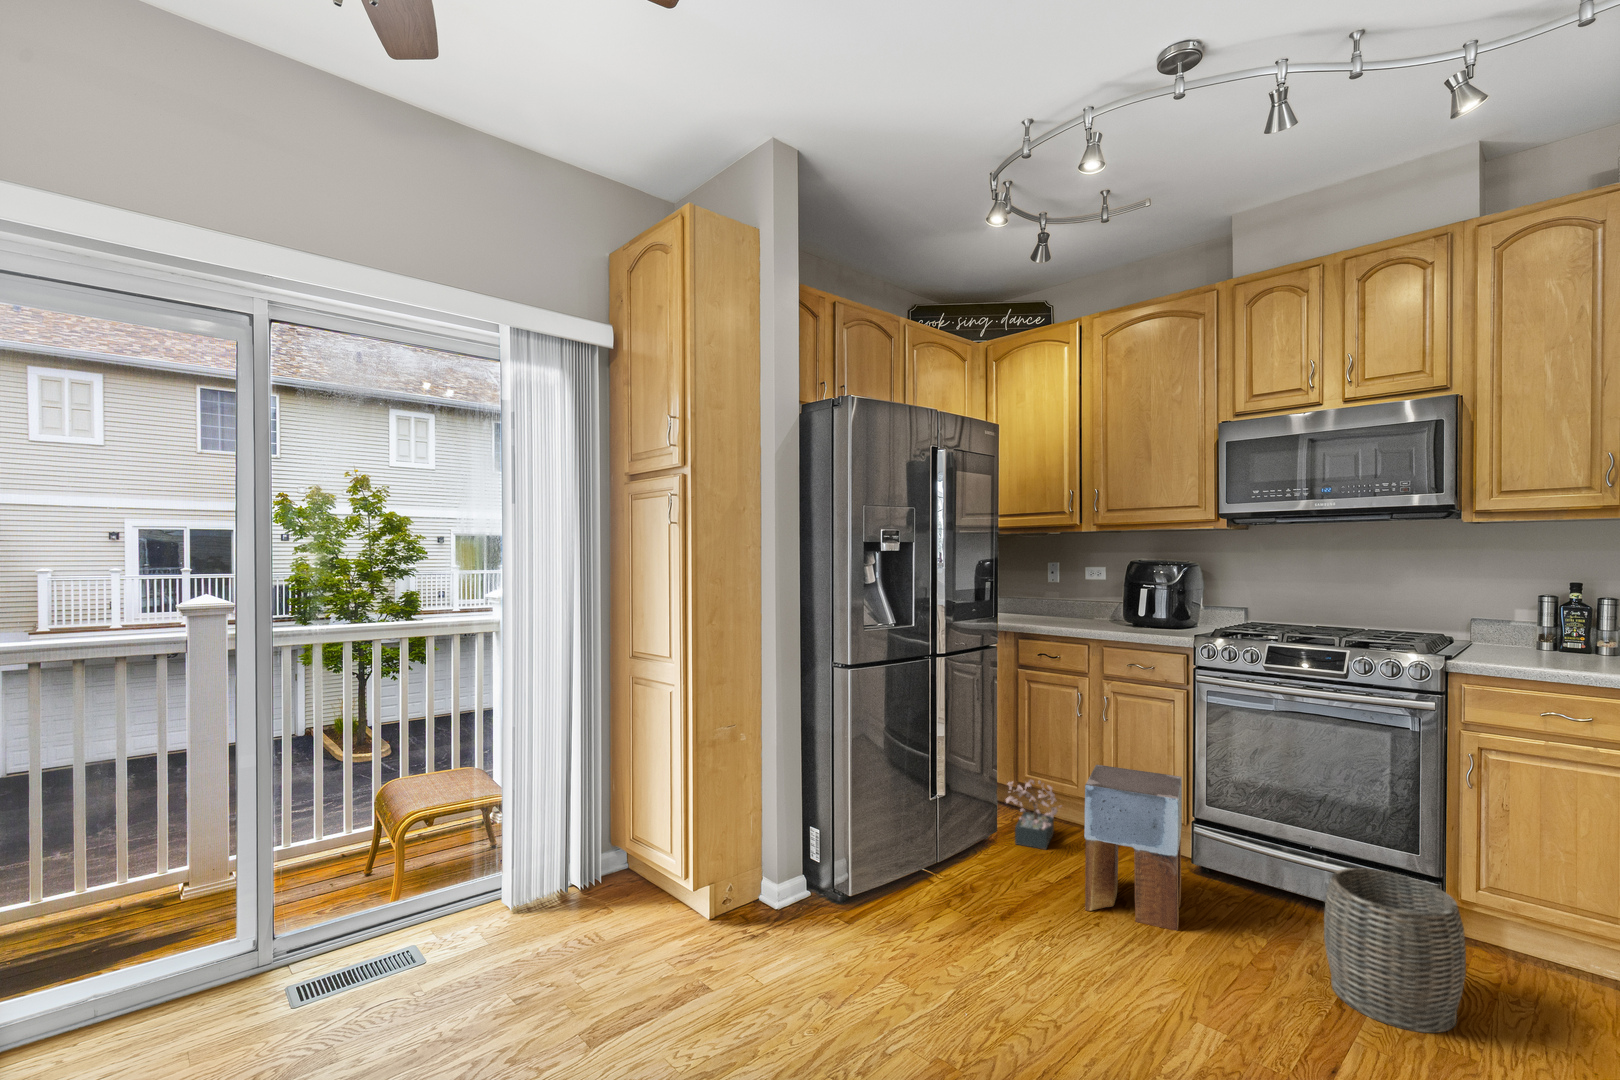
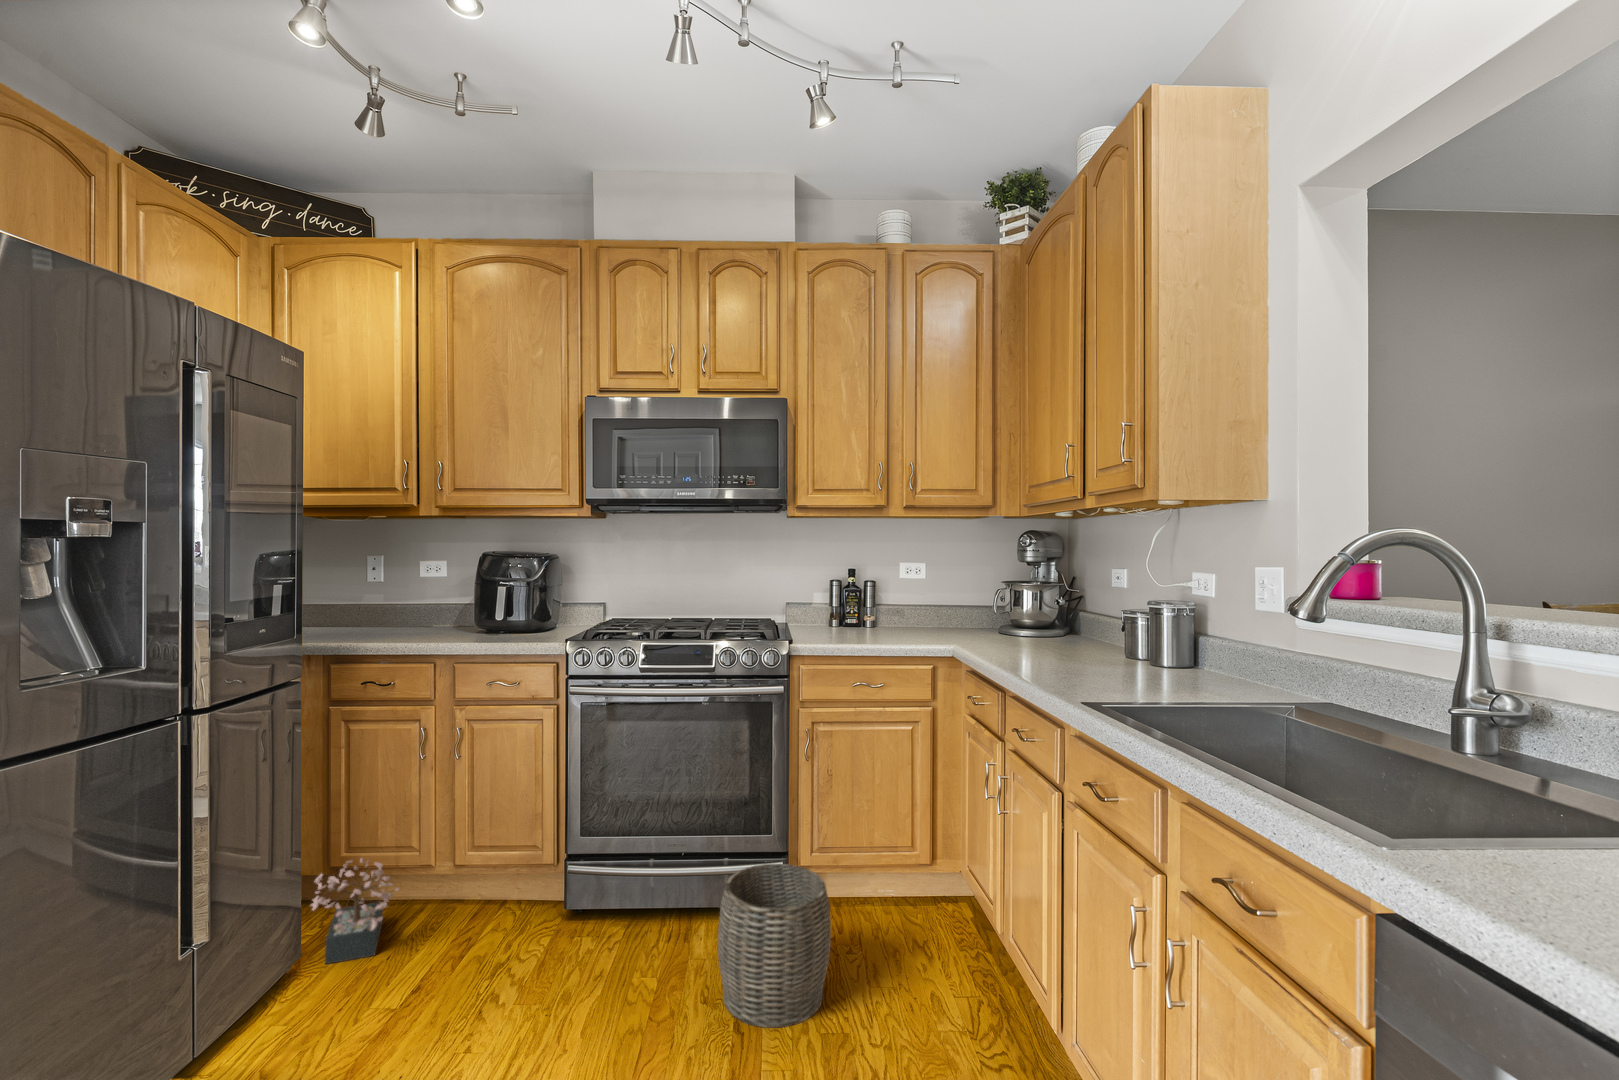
stool: present [1084,765,1182,931] -> none [446,814,569,1033]

